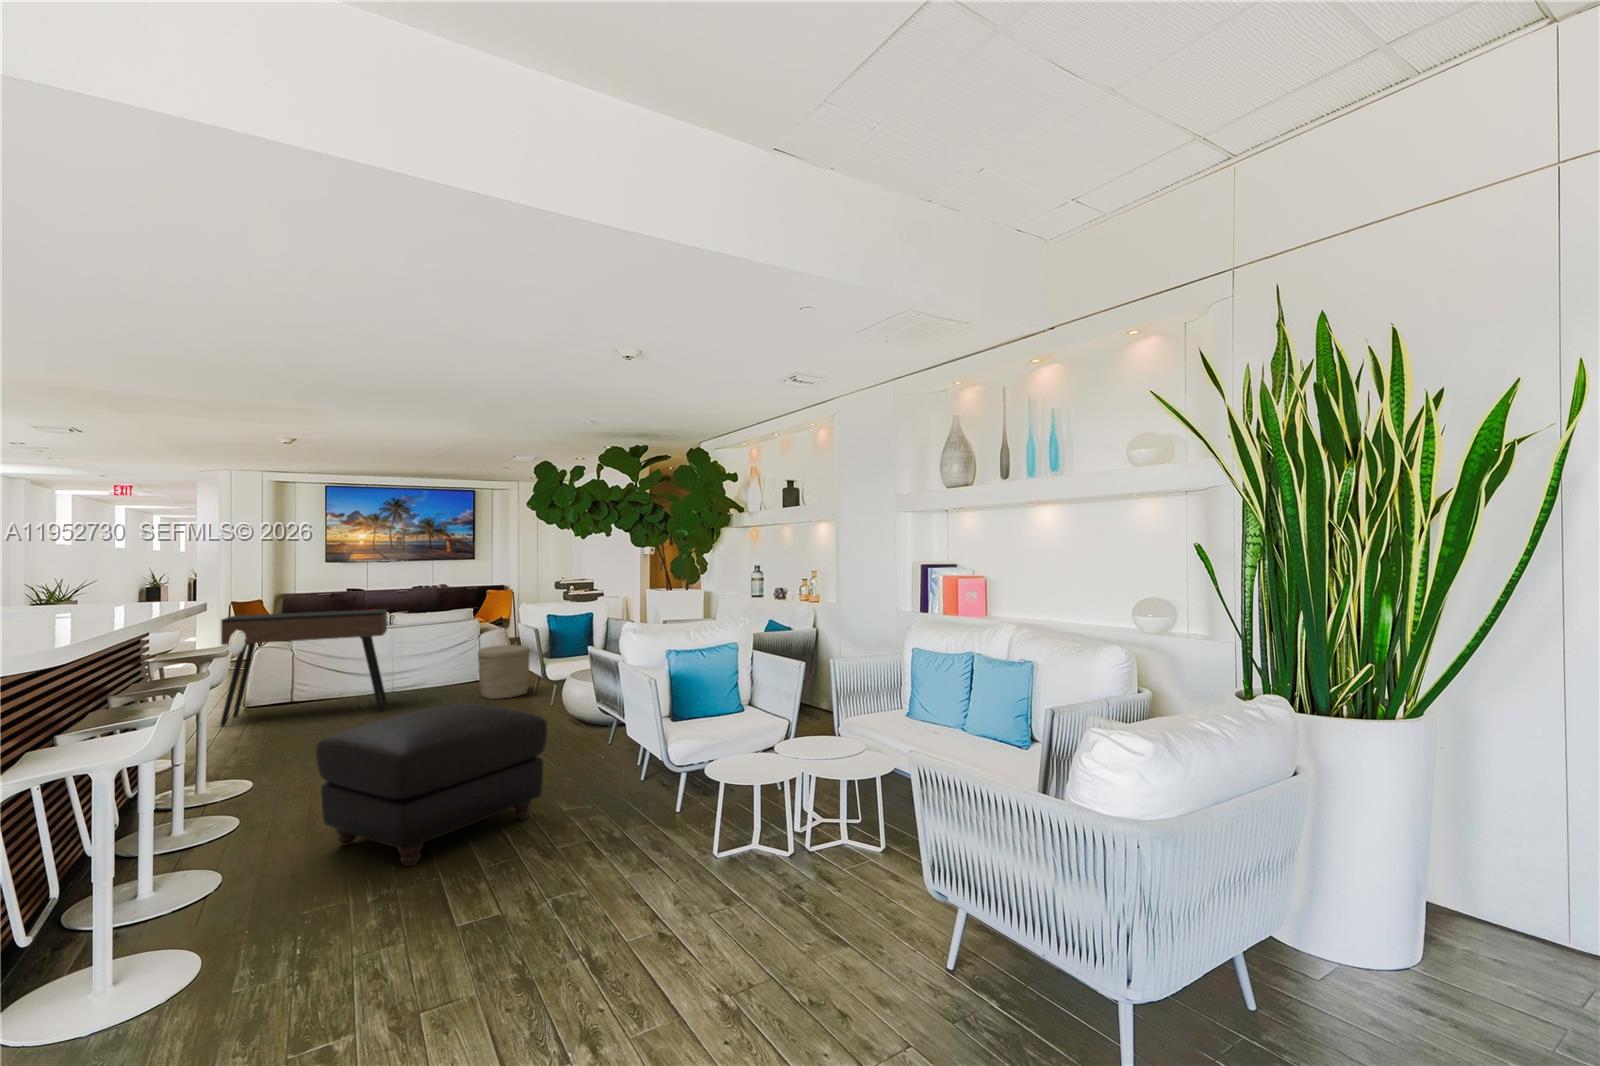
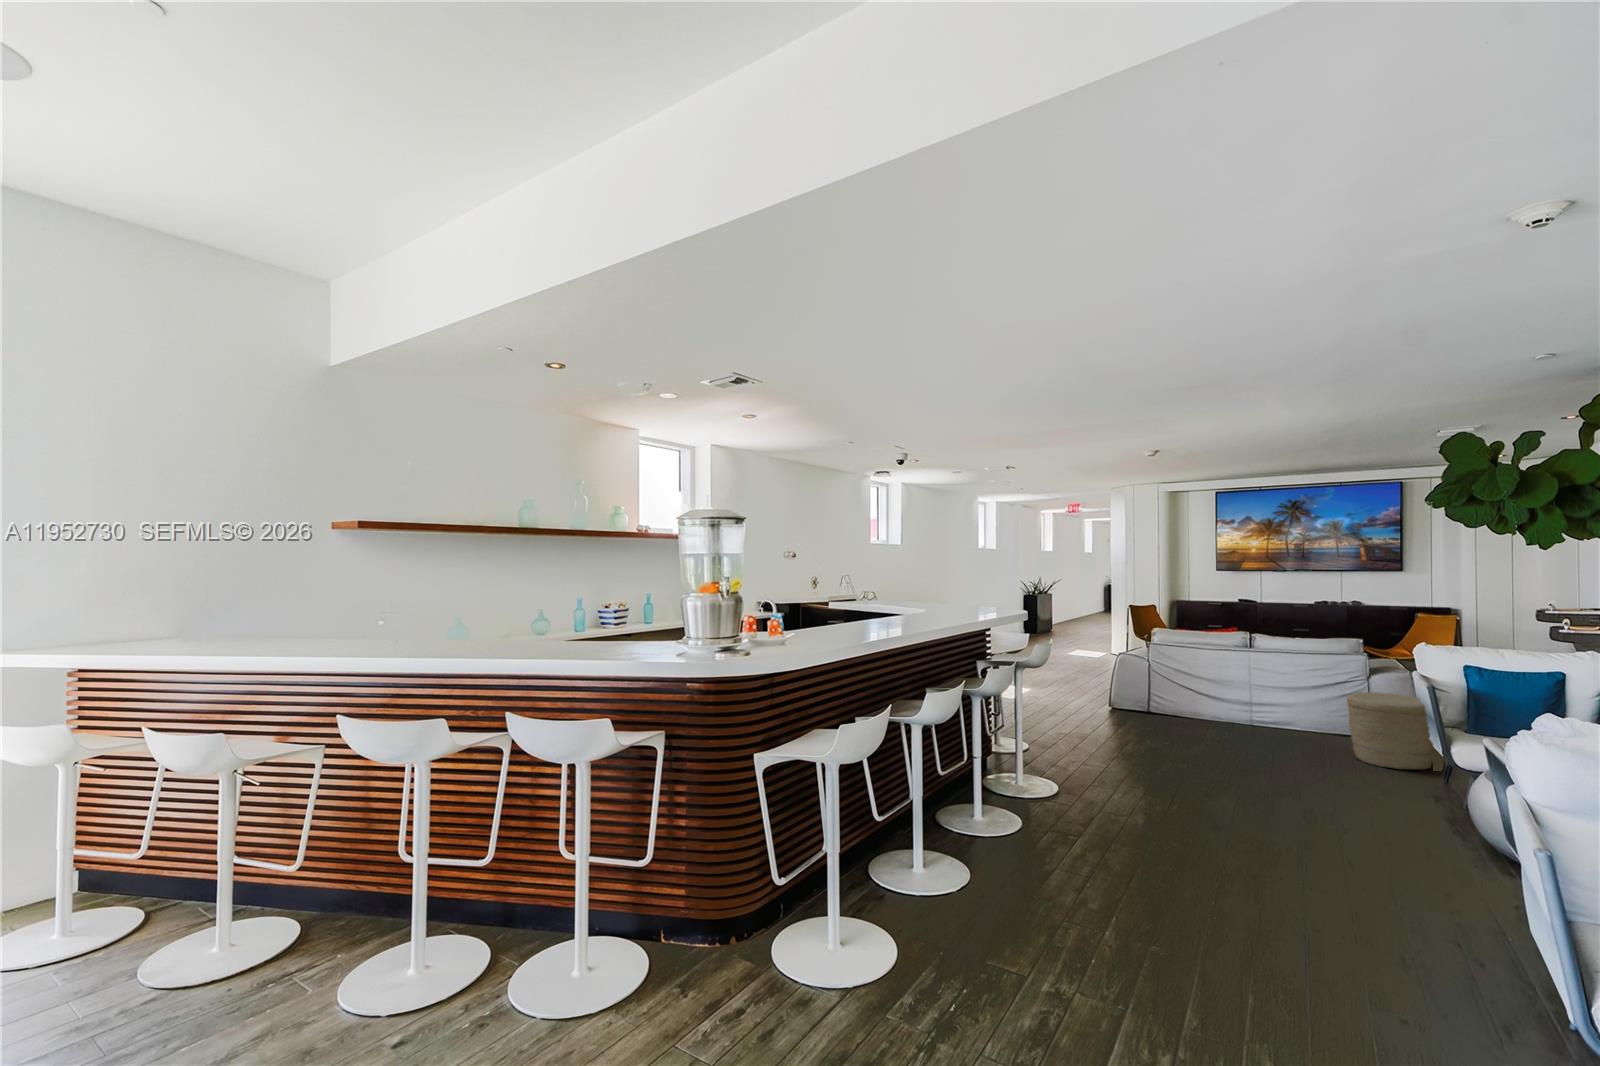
console table: present [220,609,387,726] -> none [1075,622,1233,744]
ottoman: present [316,704,547,867] -> none [1047,772,1334,981]

